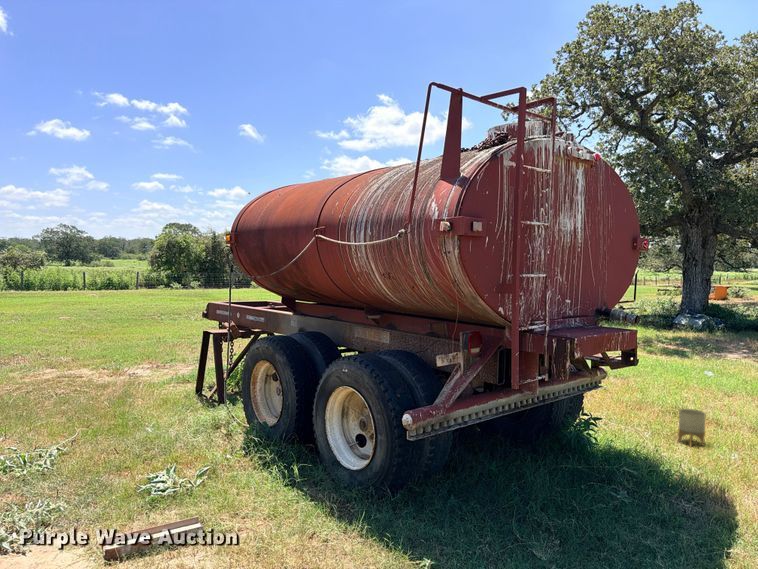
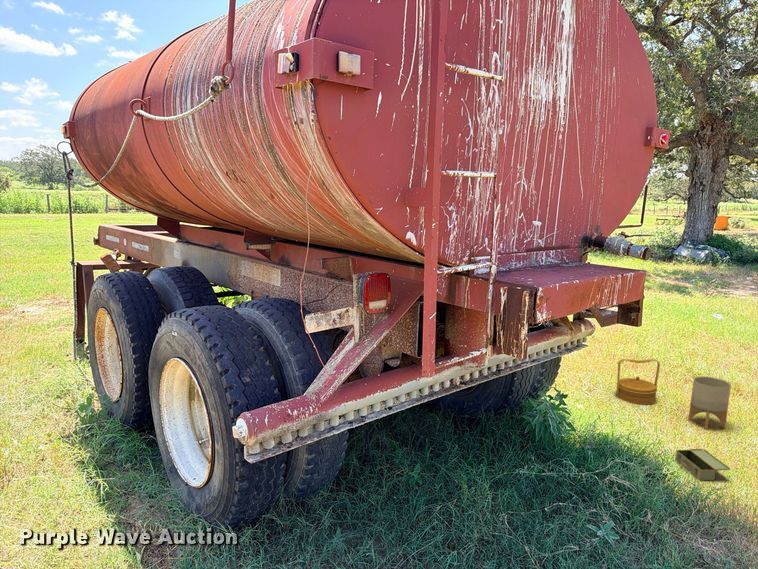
basket: none [625,399,656,432] -> present [617,359,660,405]
toolbox: none [667,455,703,473] -> present [675,449,730,480]

